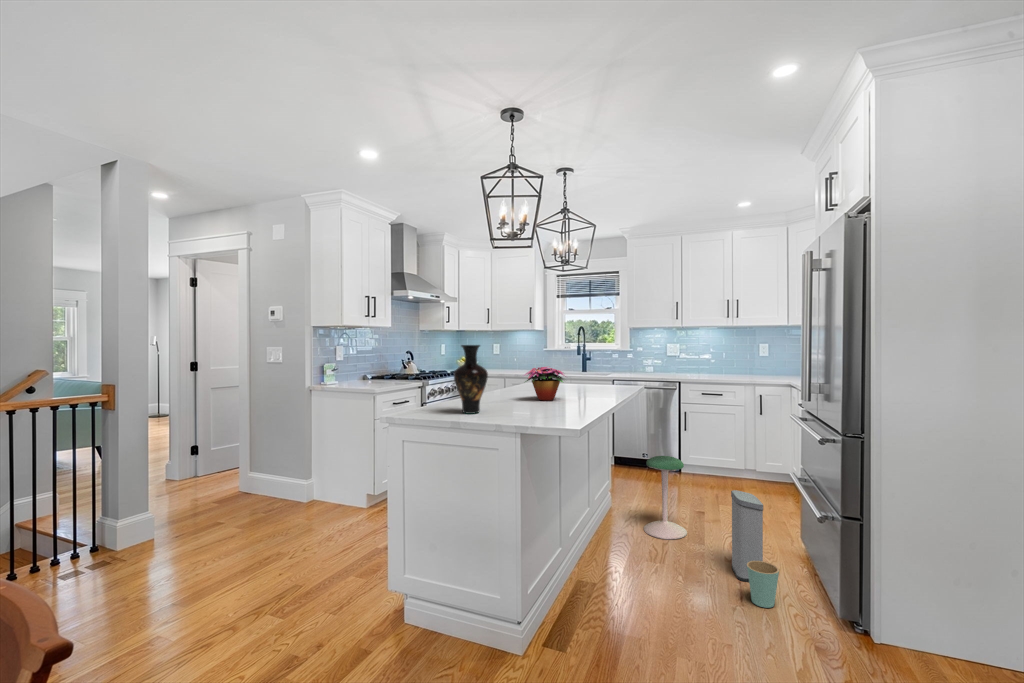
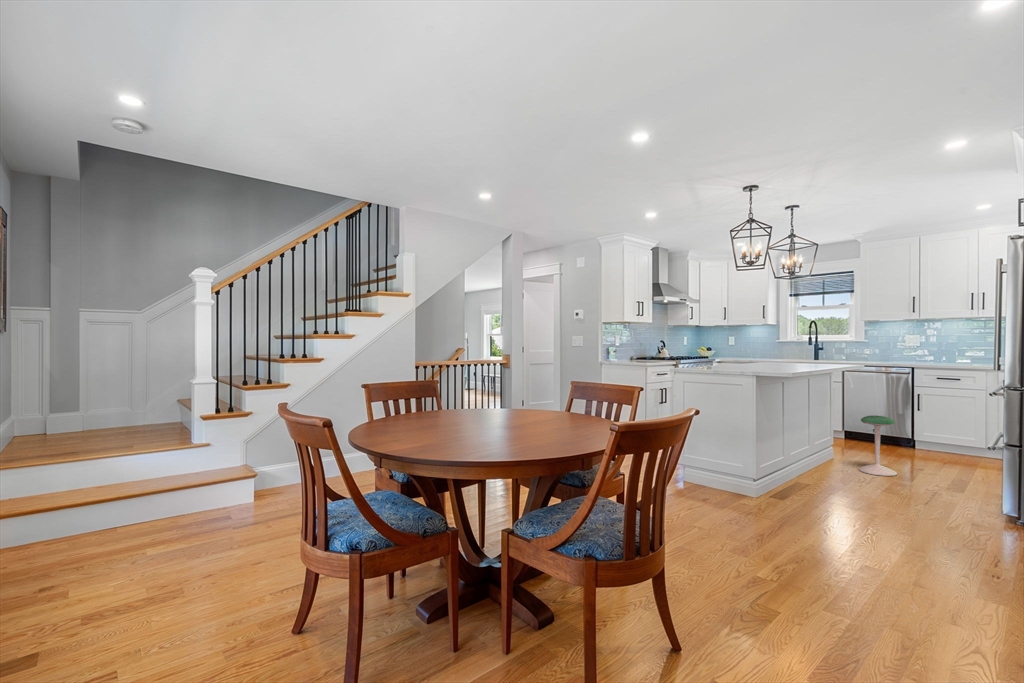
vase: present [454,345,488,414] -> none [711,329,734,371]
flower arrangement: present [525,367,564,401] -> none [756,346,794,369]
trash can: present [731,490,779,608] -> none [928,435,957,508]

